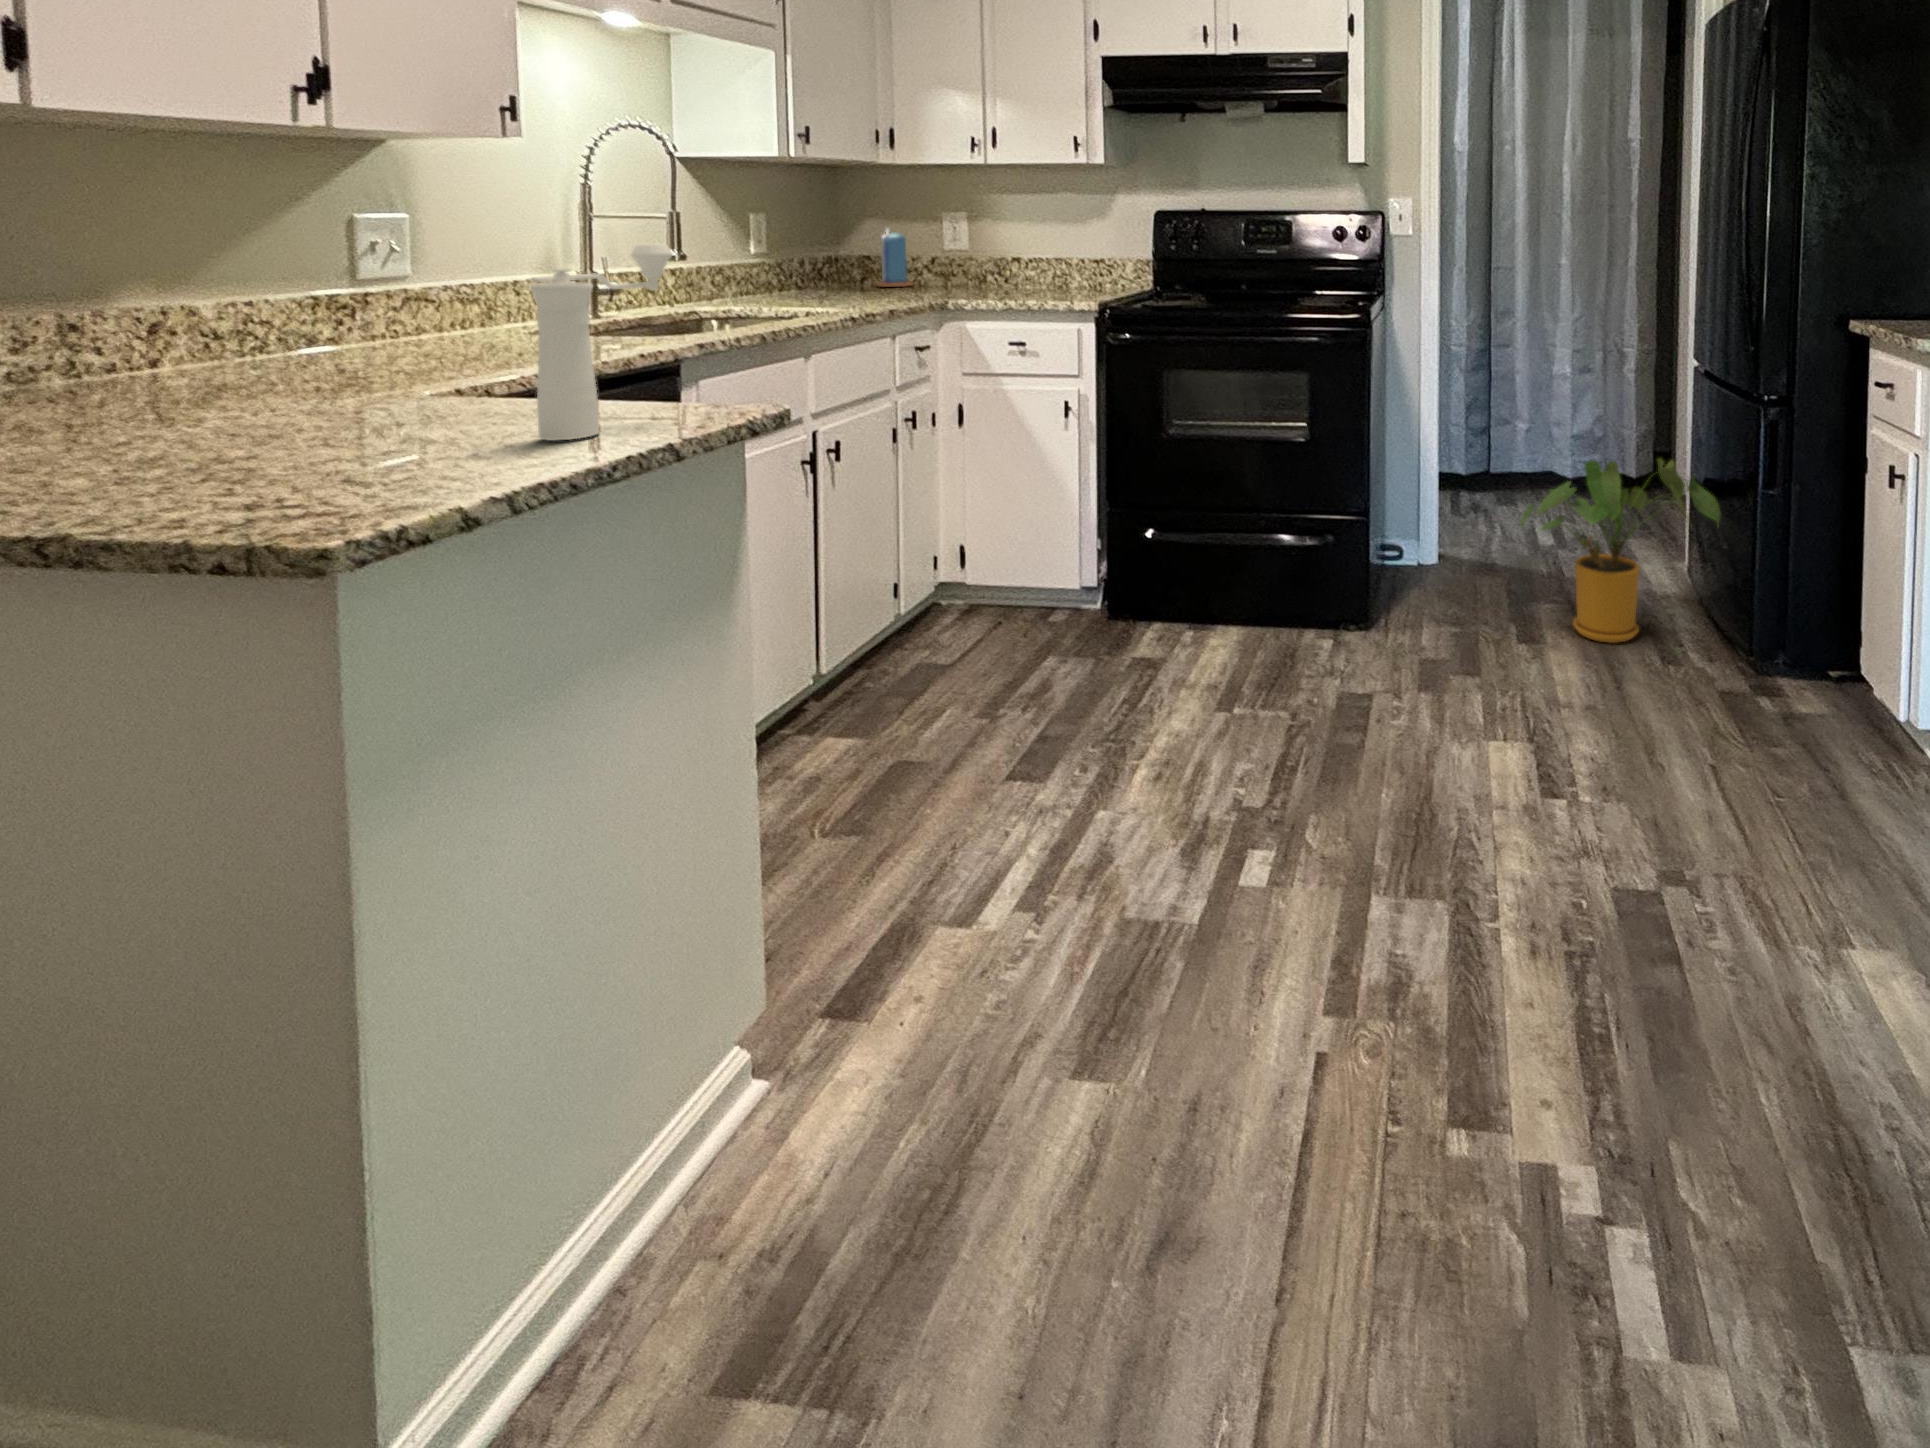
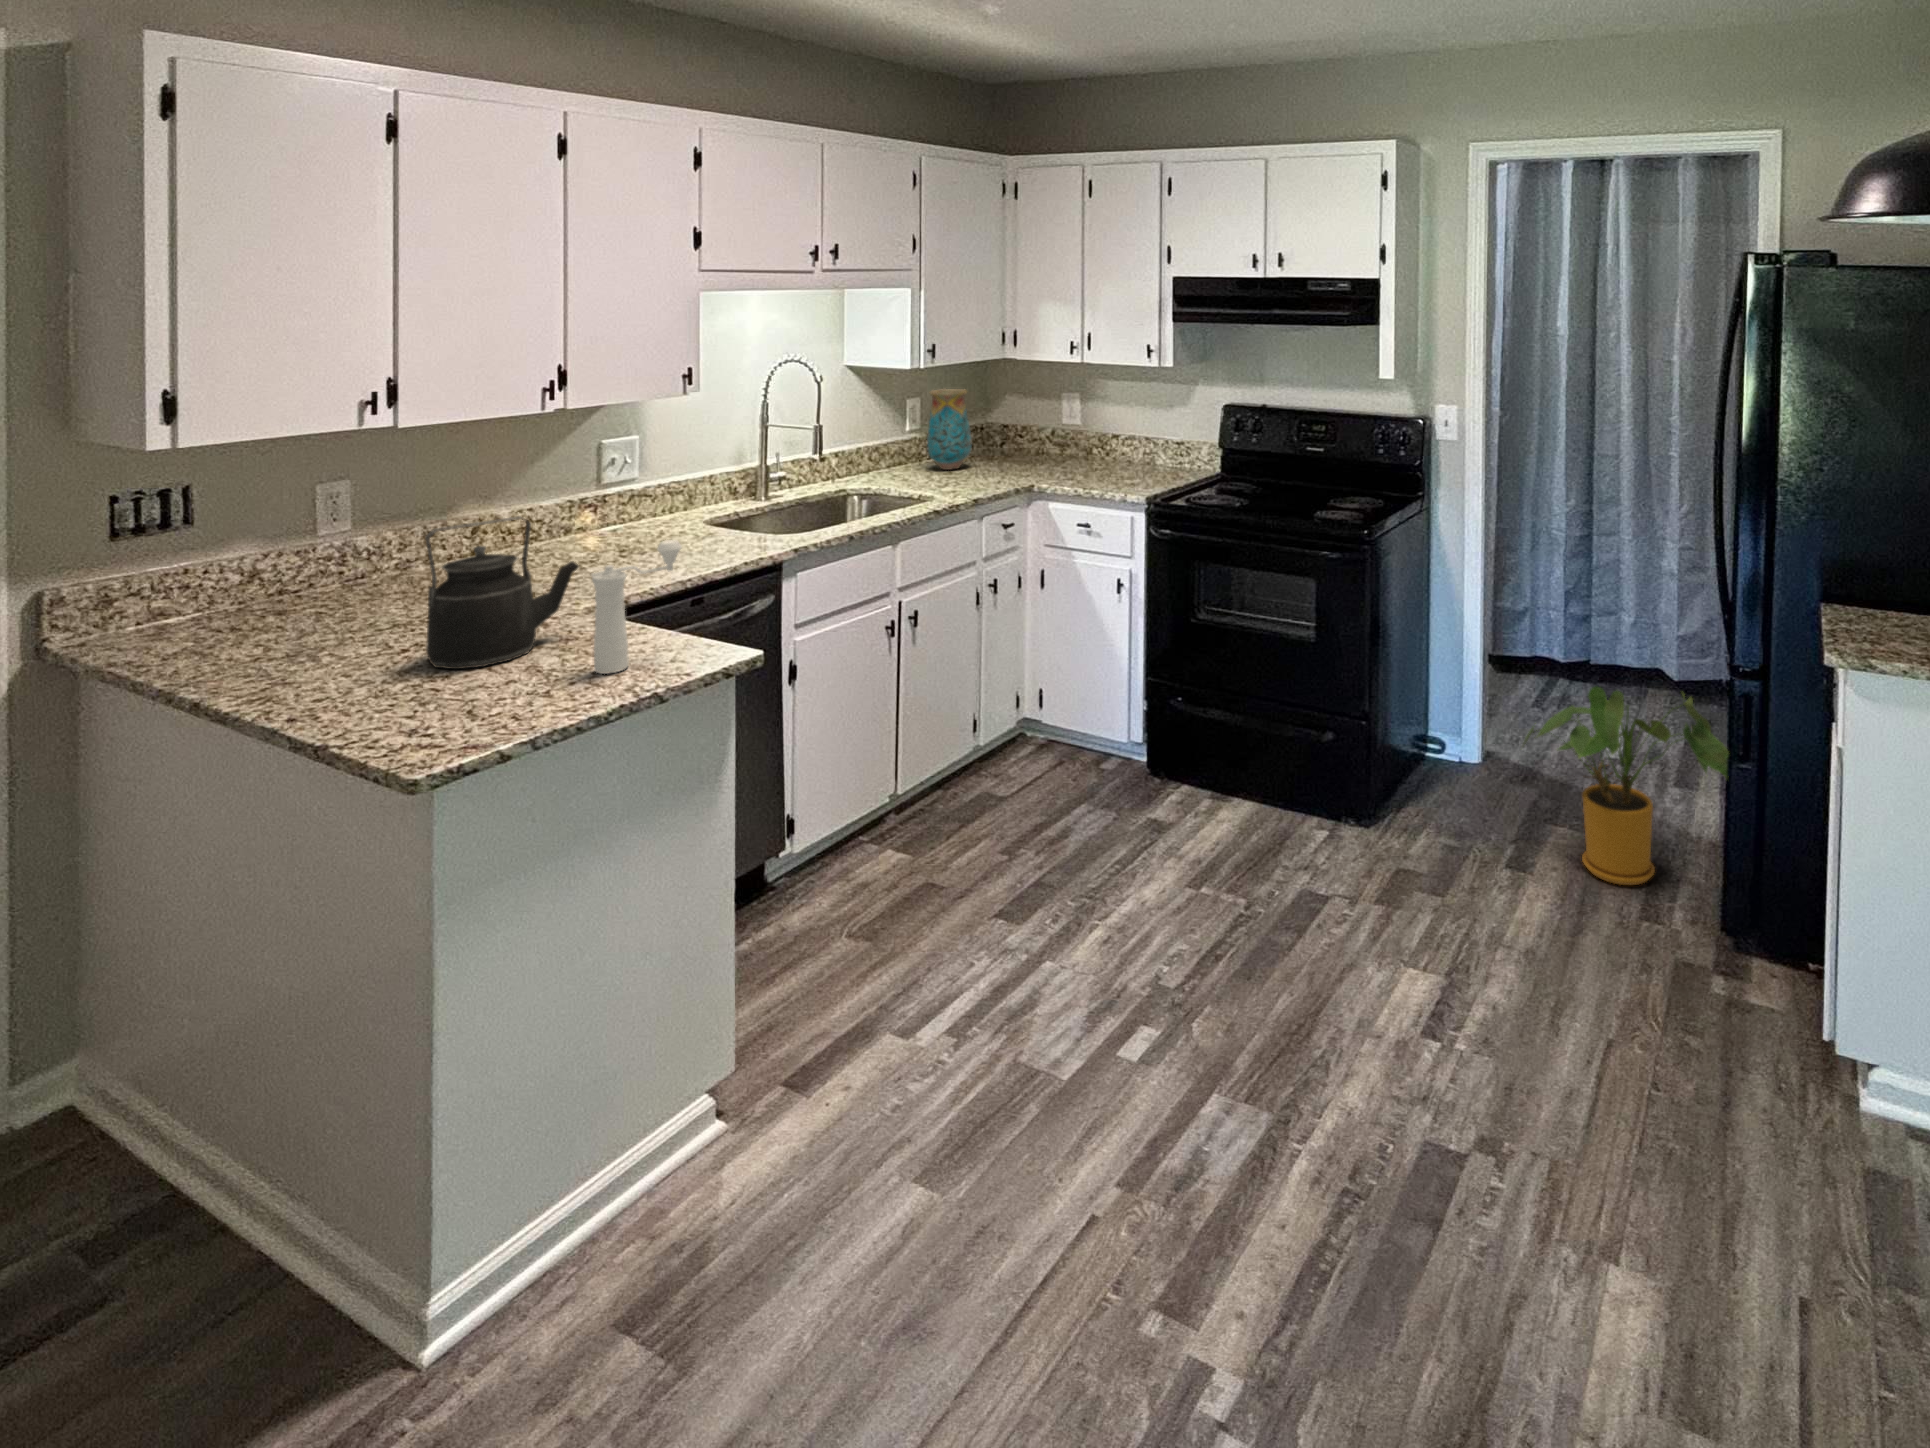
vase: none [796,198,856,295] -> present [927,389,972,470]
kettle: none [140,215,444,460] -> present [425,516,579,669]
candle: present [876,232,913,287] -> none [999,406,1026,457]

